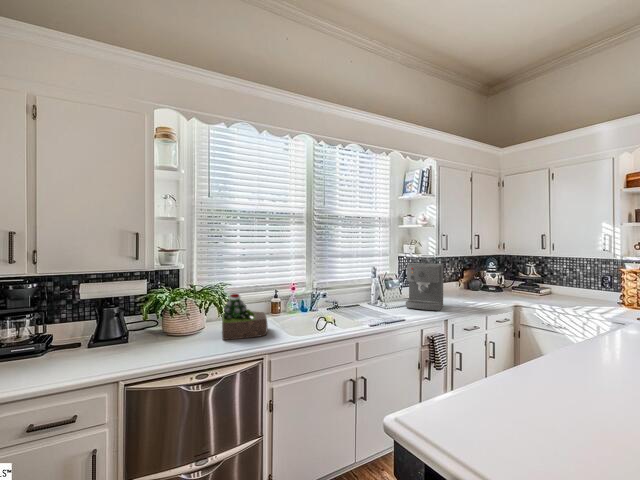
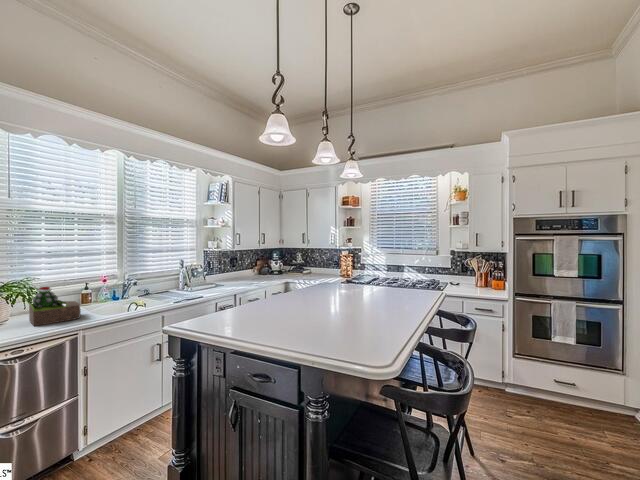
coffee maker: present [406,263,443,311] -> none [207,255,236,289]

